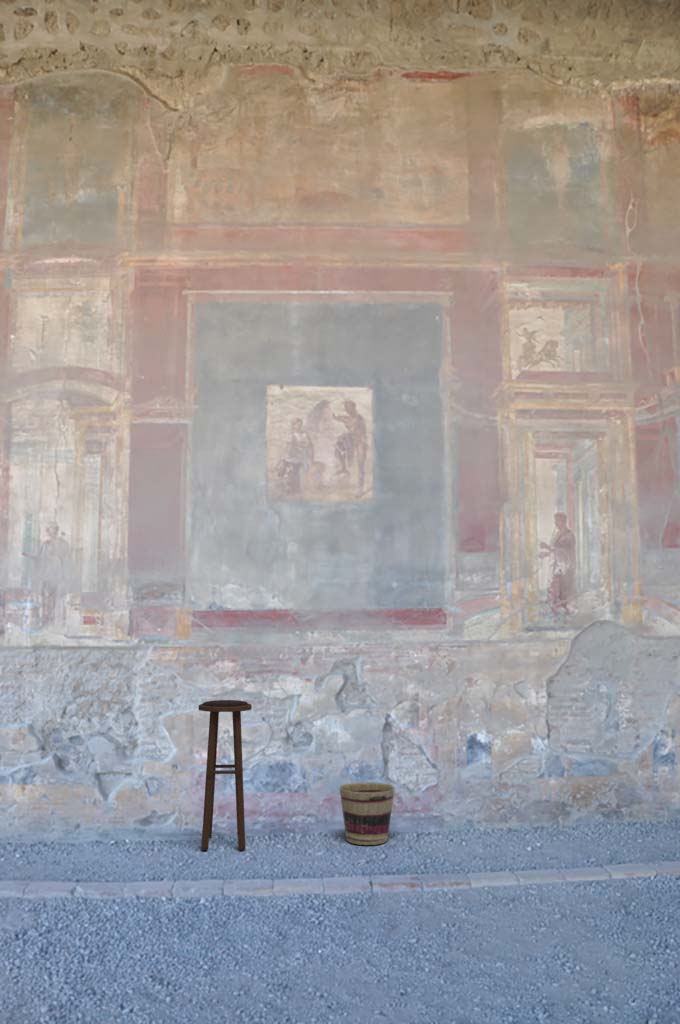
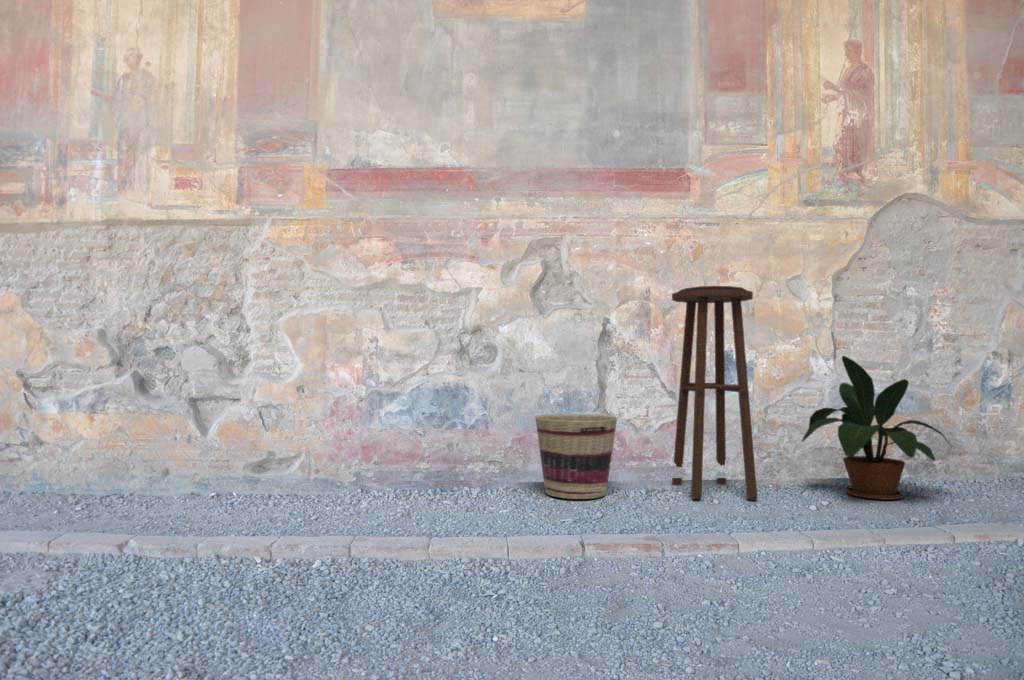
stool: present [199,700,252,850] -> present [672,286,757,499]
potted plant: none [519,744,612,842] -> present [802,356,947,500]

